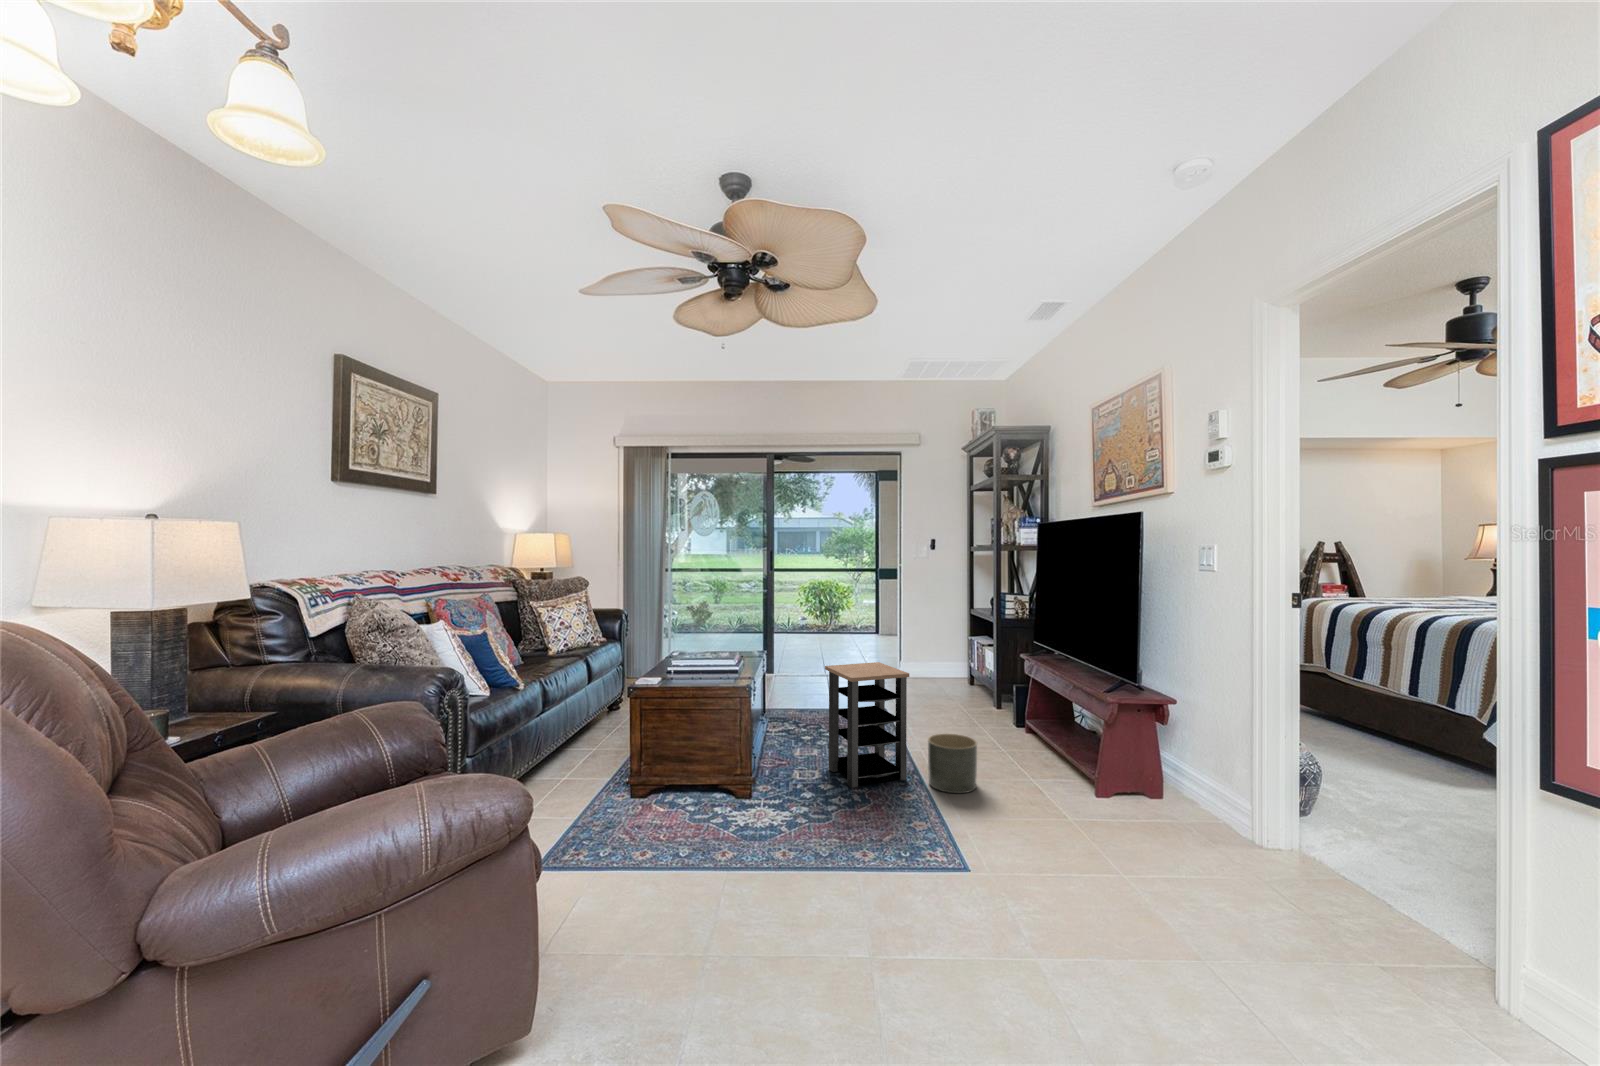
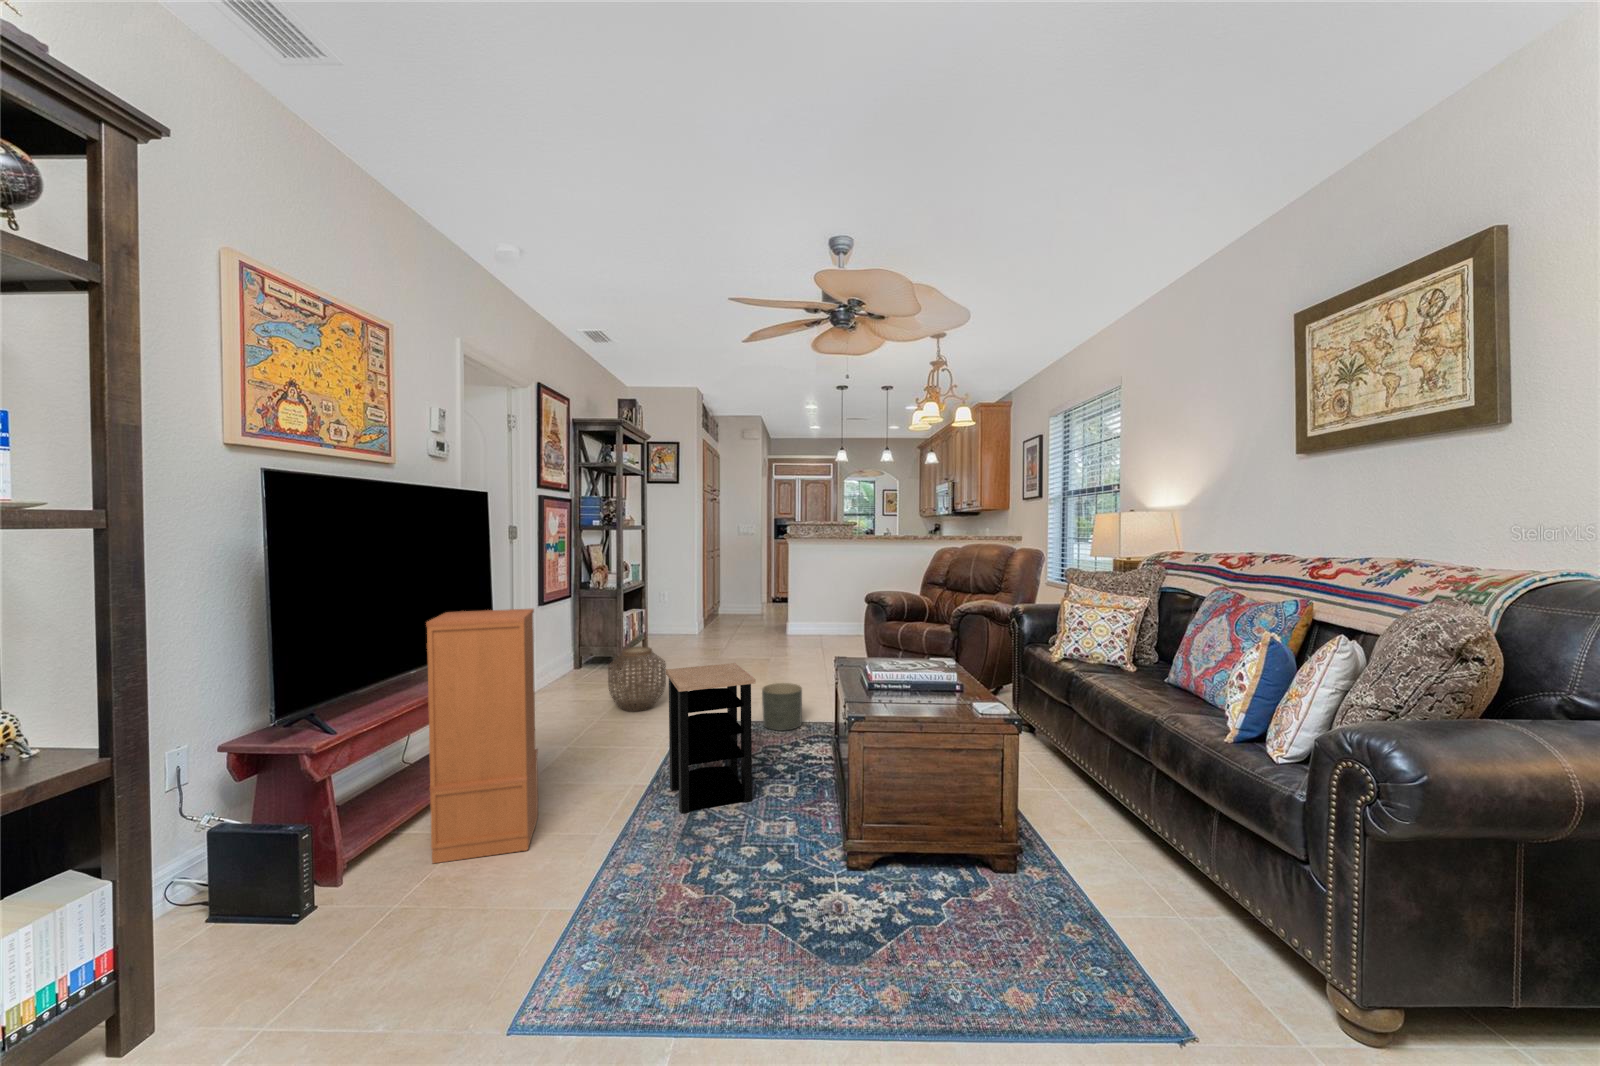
bookcase: none [959,598,1035,759] -> present [426,608,538,863]
planter: present [928,734,977,793] -> present [762,683,802,731]
woven basket: none [1048,786,1174,934] -> present [608,647,666,712]

